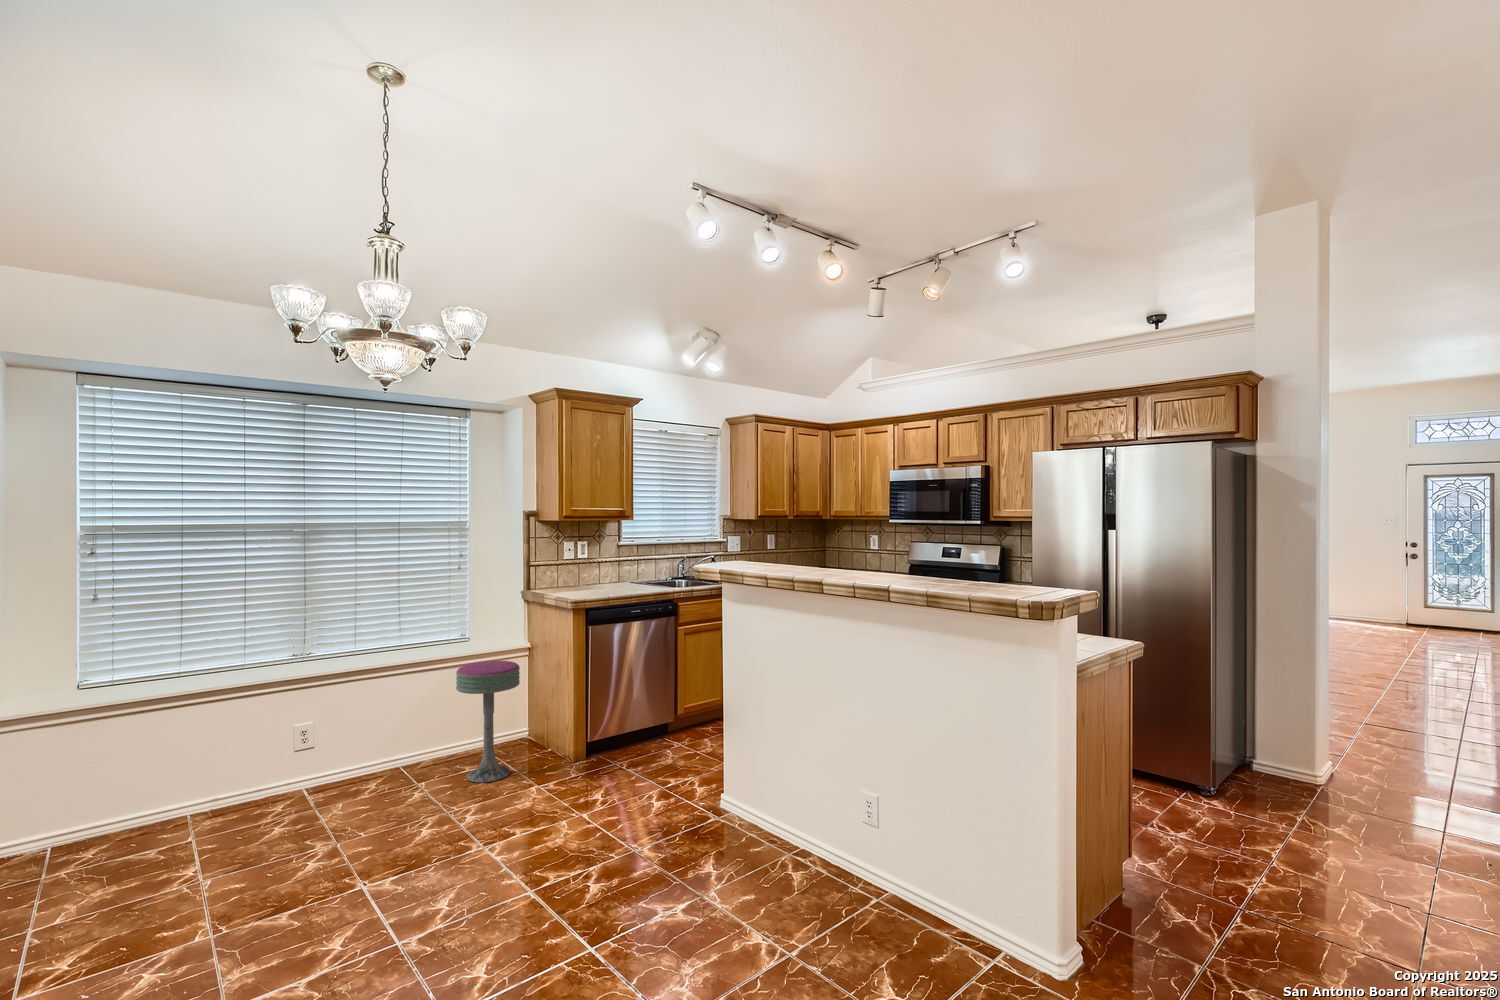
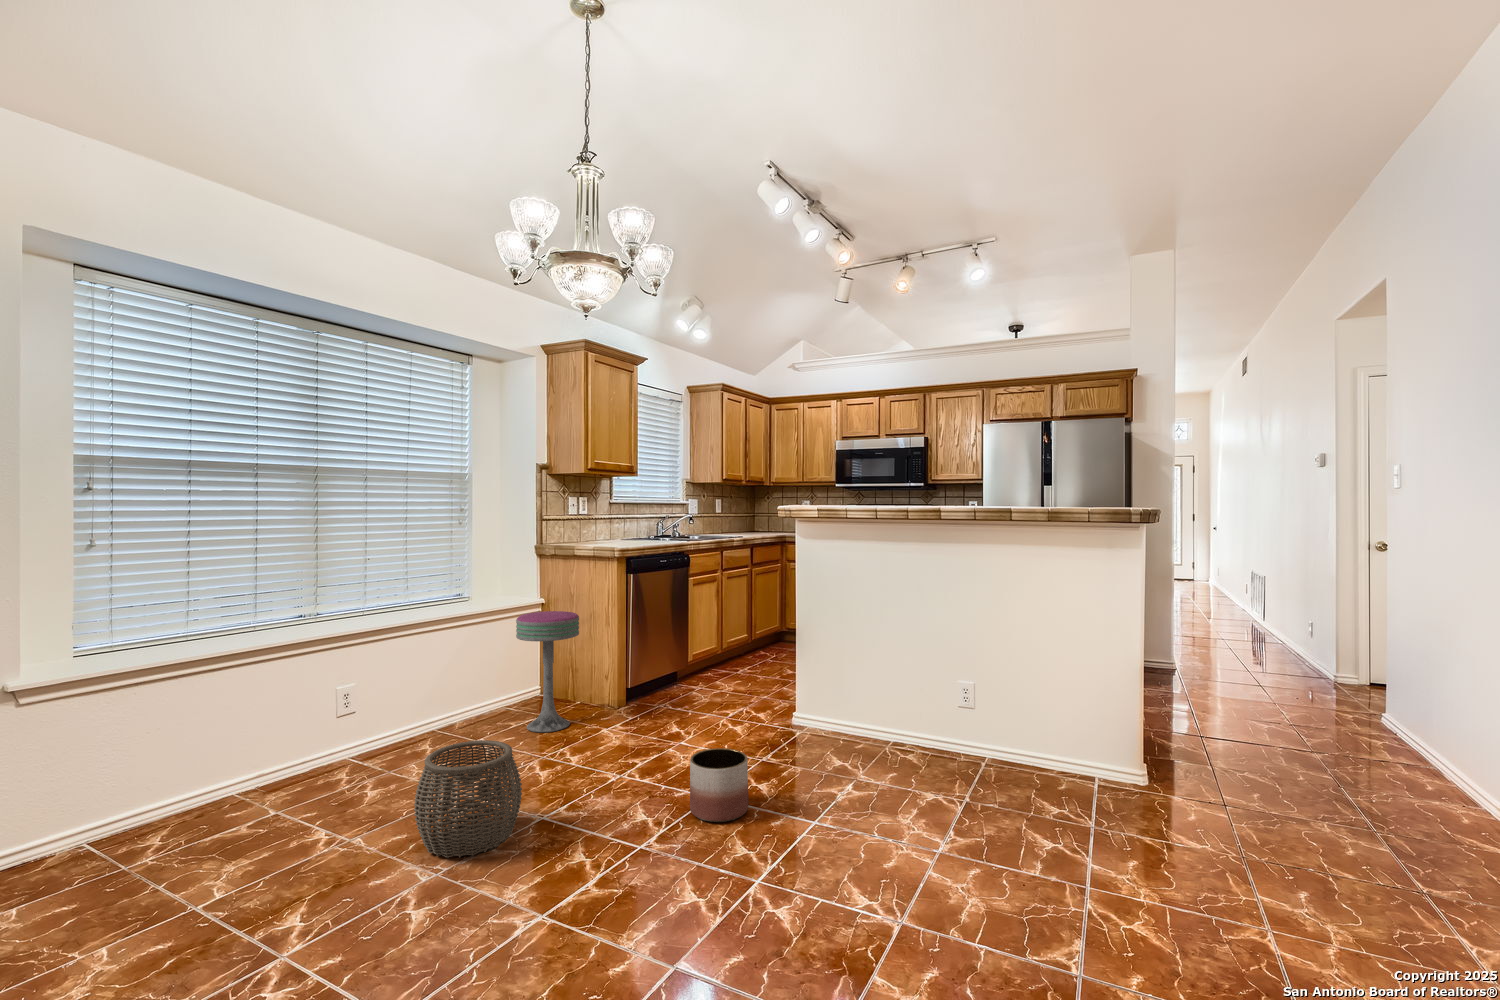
woven basket: none [210,803,326,921] -> present [414,740,522,858]
planter: none [465,843,531,930] -> present [690,748,748,822]

